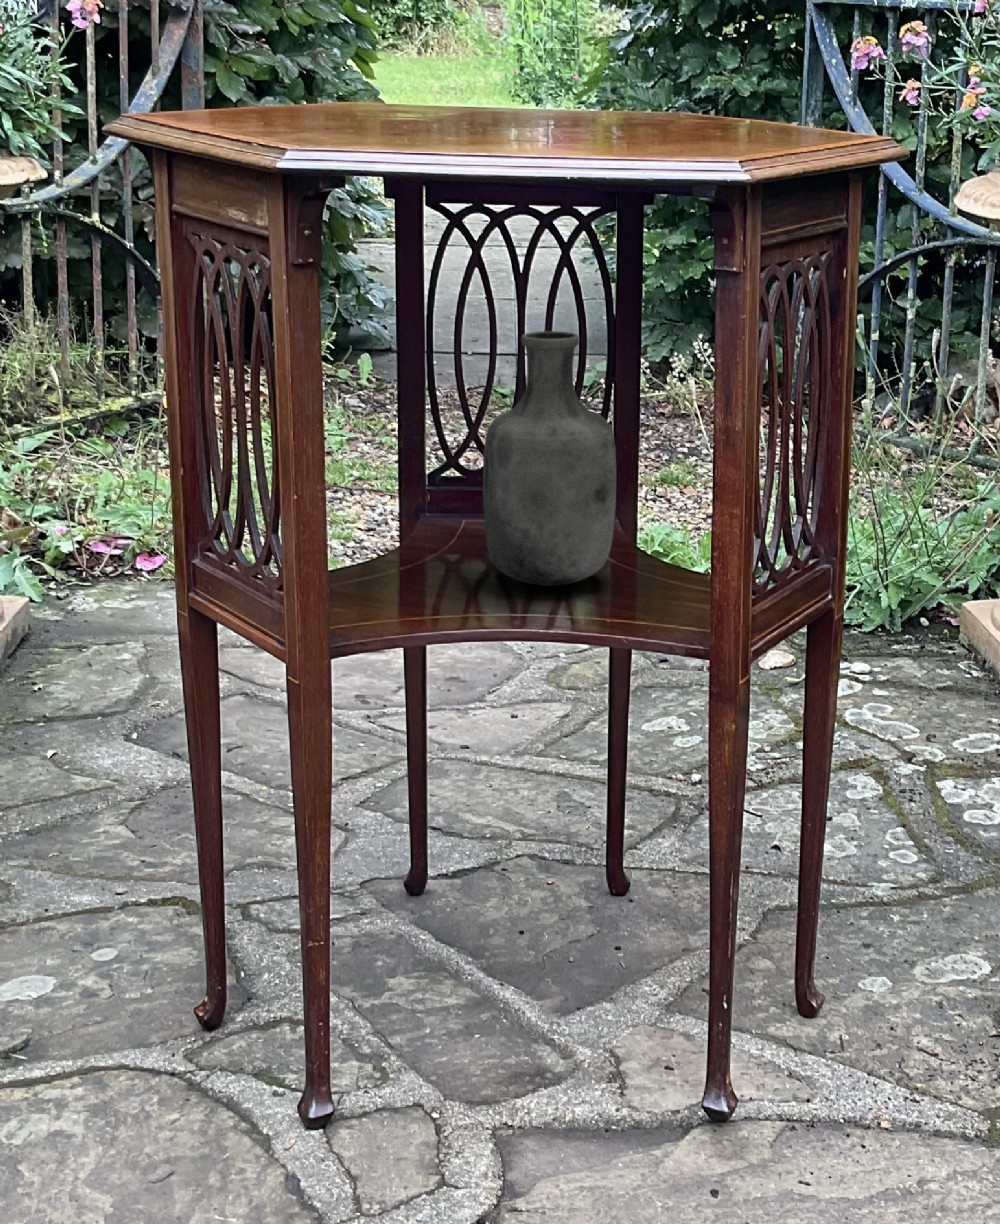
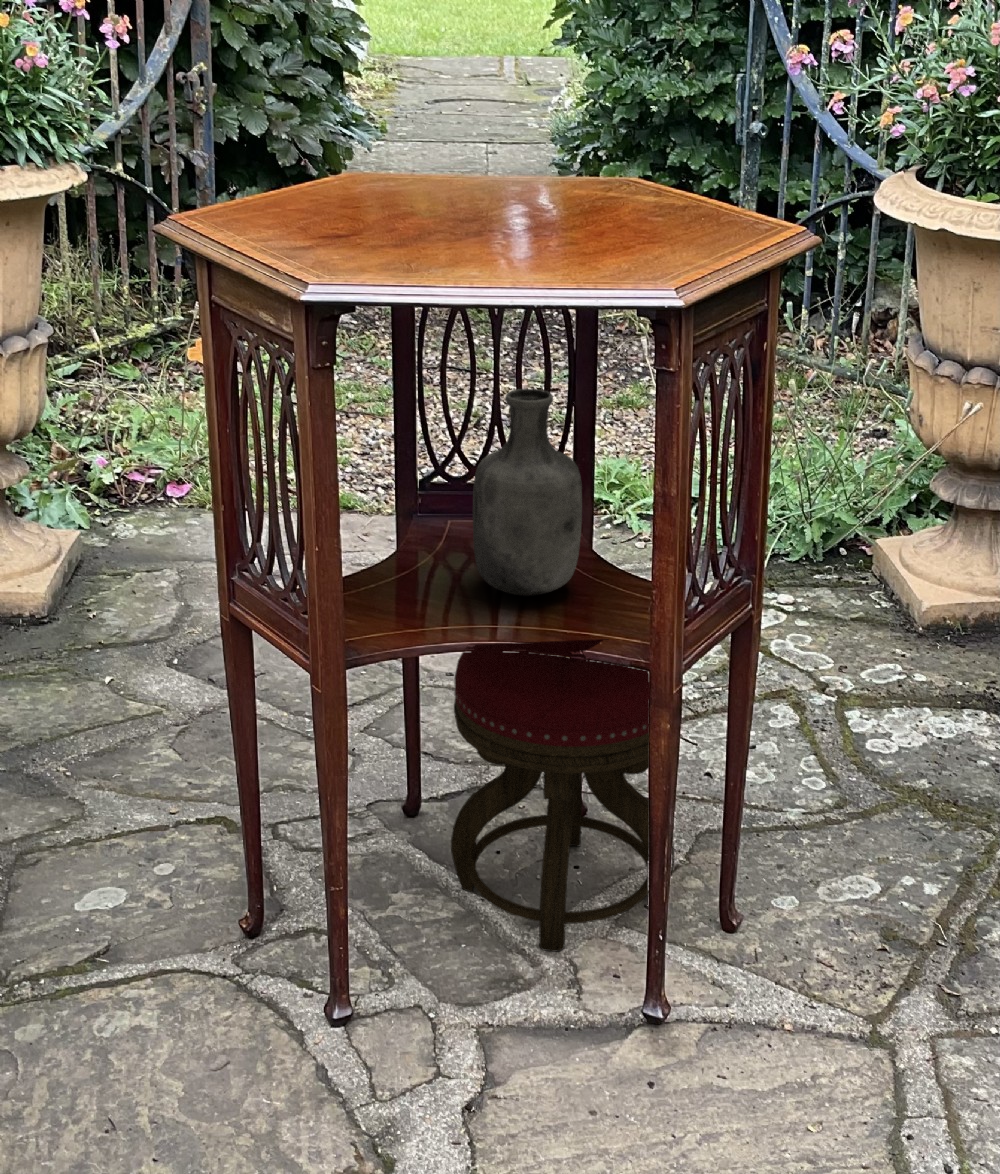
stool: none [460,631,740,1041] -> present [451,639,675,951]

